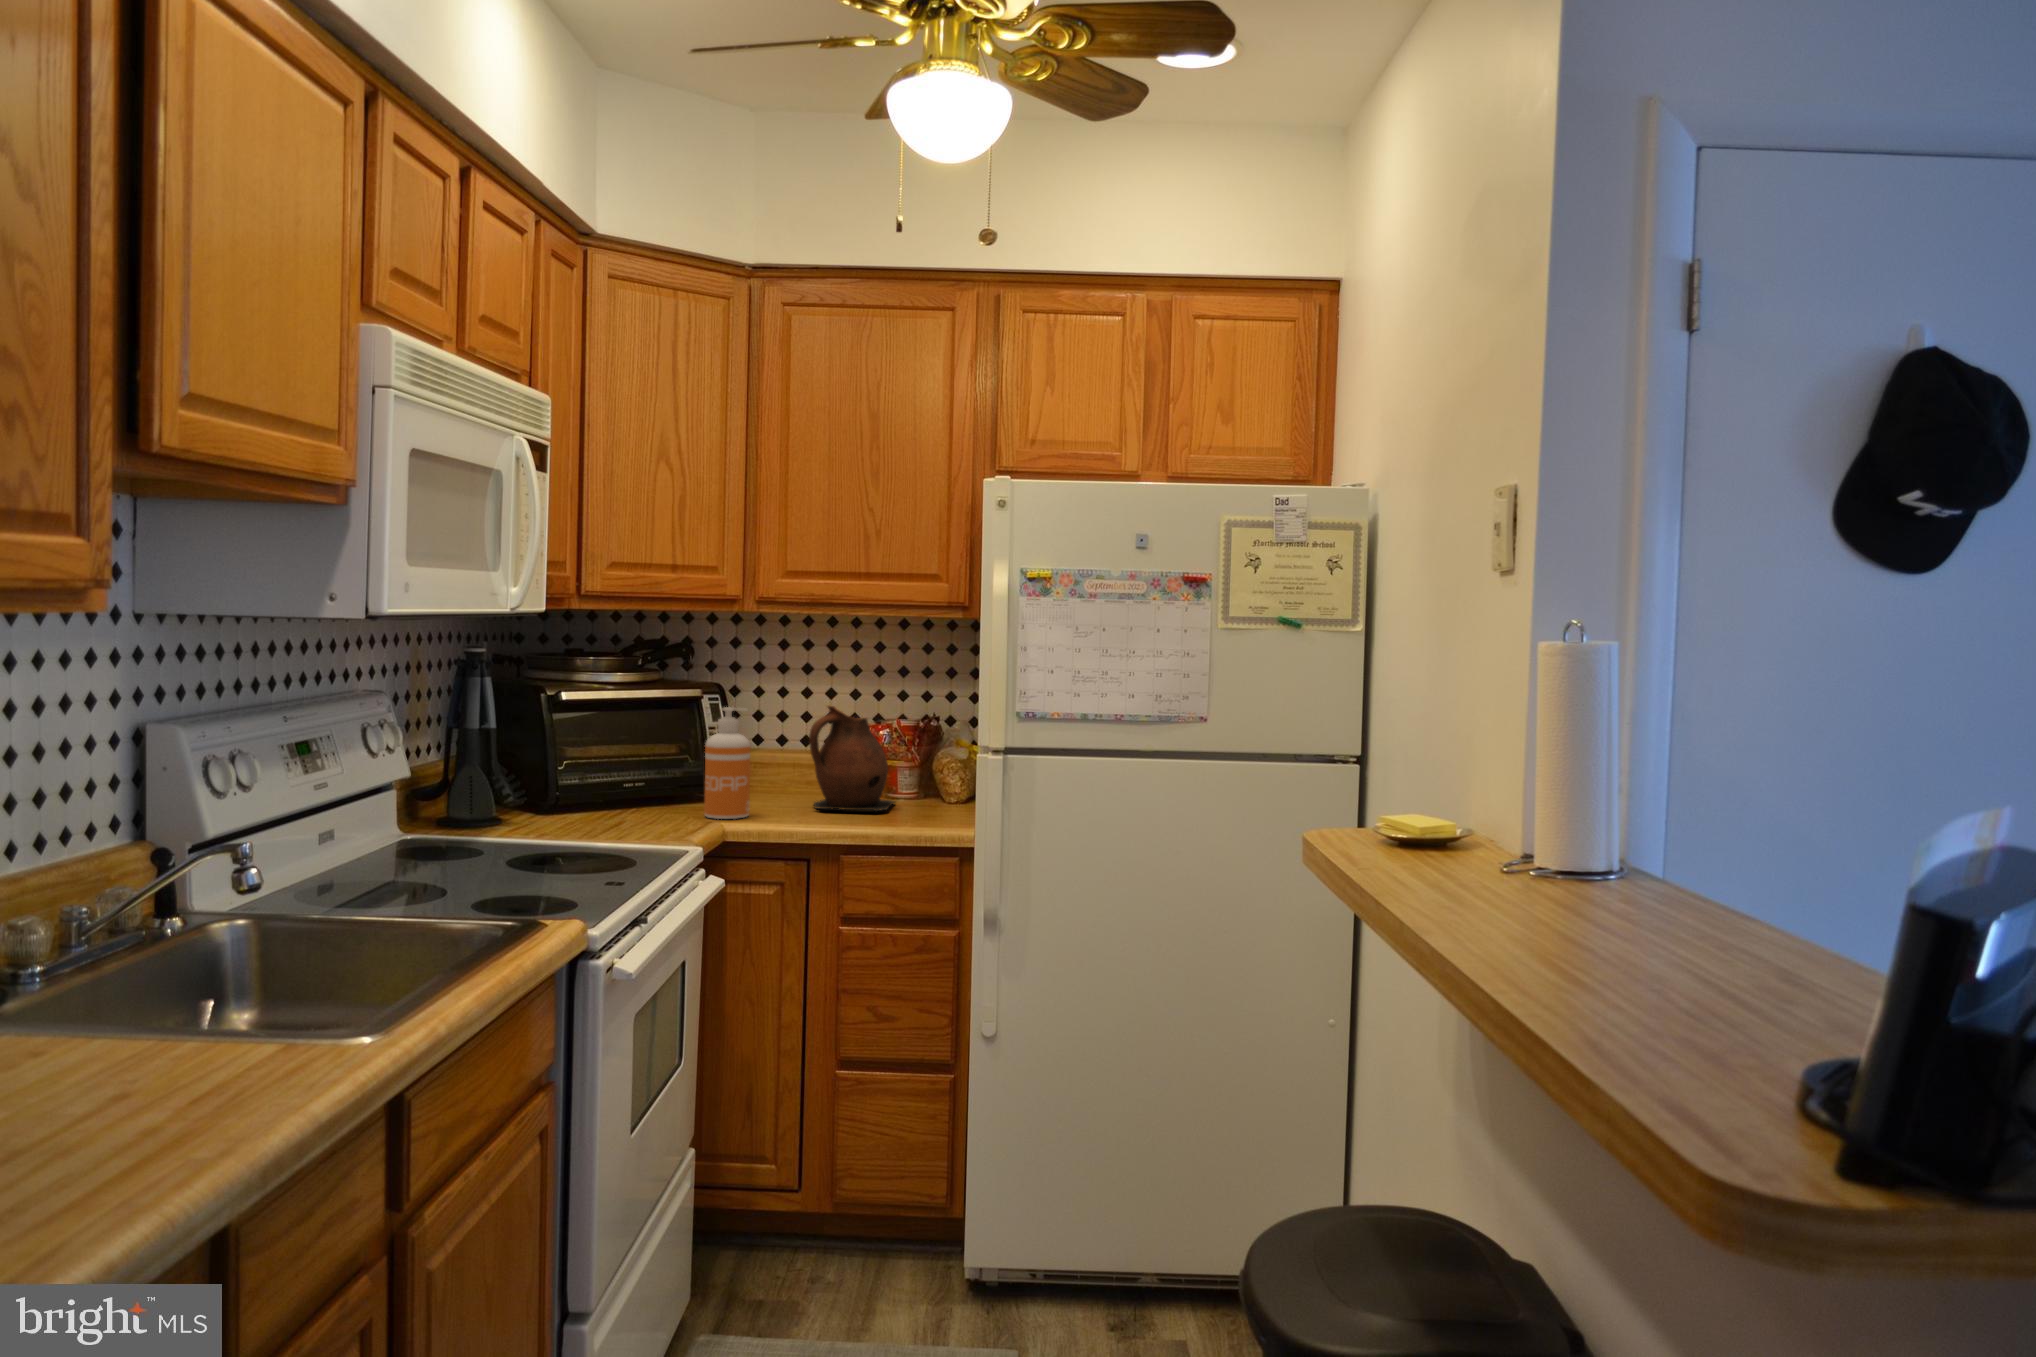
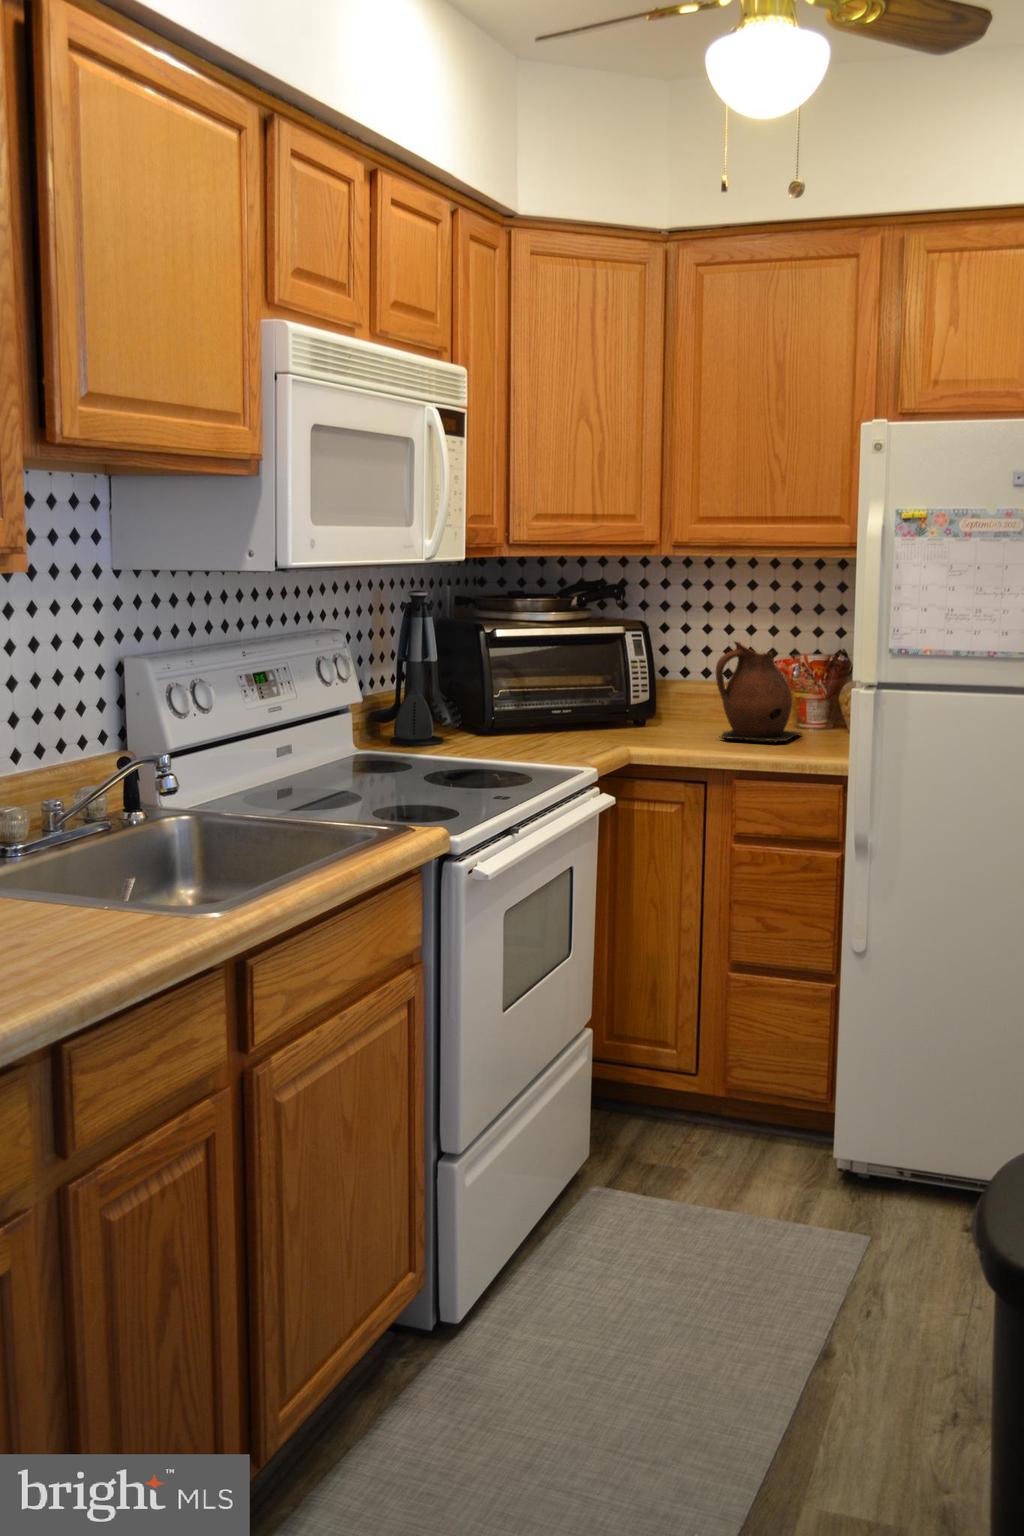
soap dispenser: present [704,707,750,819] -> none [618,644,658,745]

